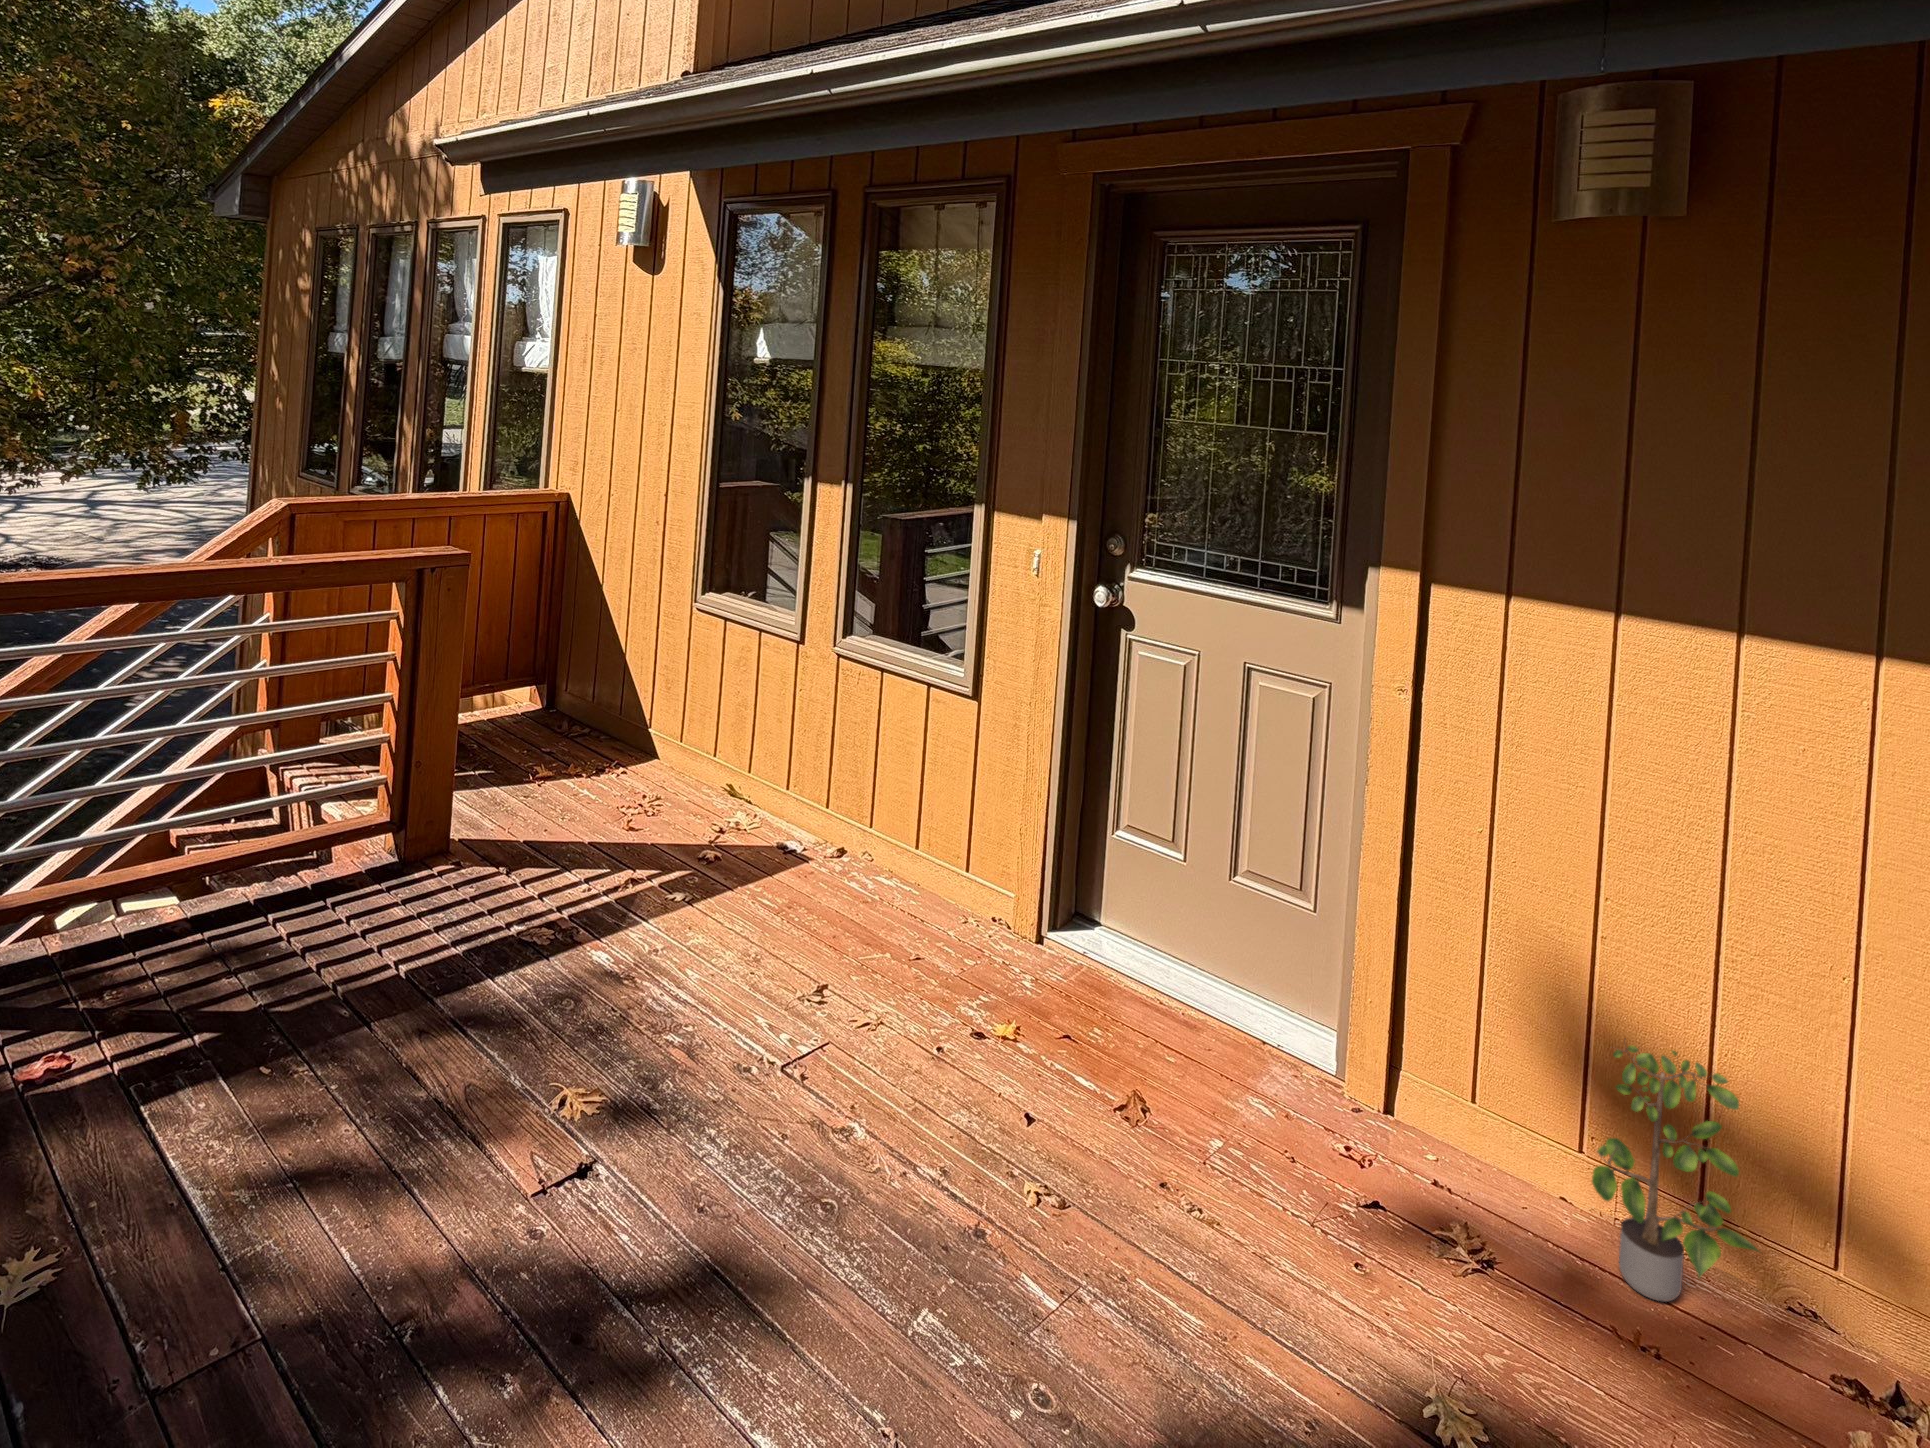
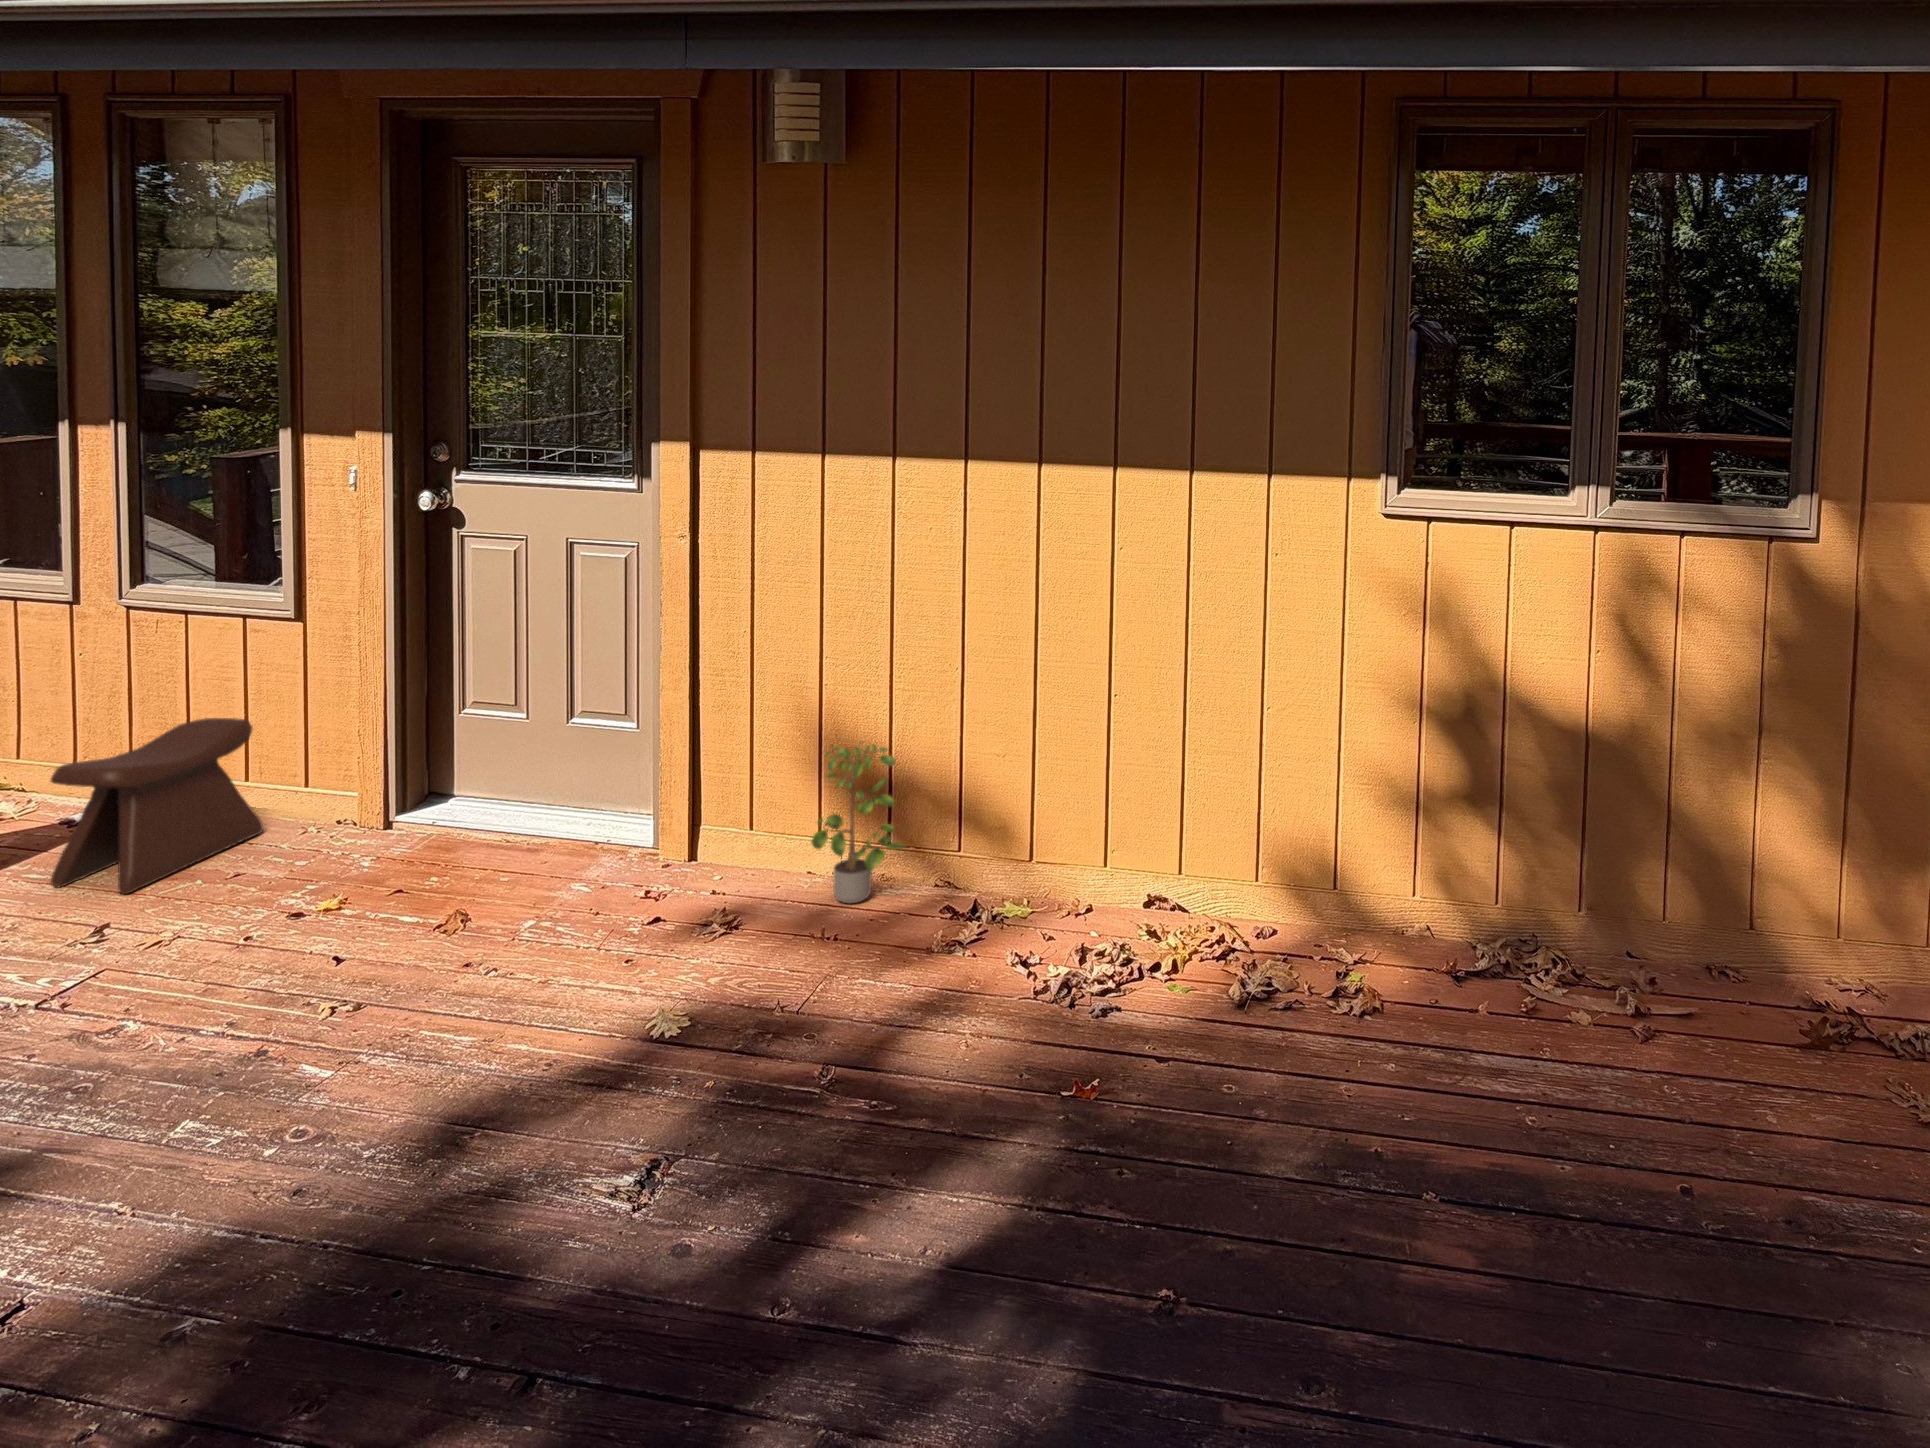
stool: none [756,781,927,961] -> present [50,718,263,894]

